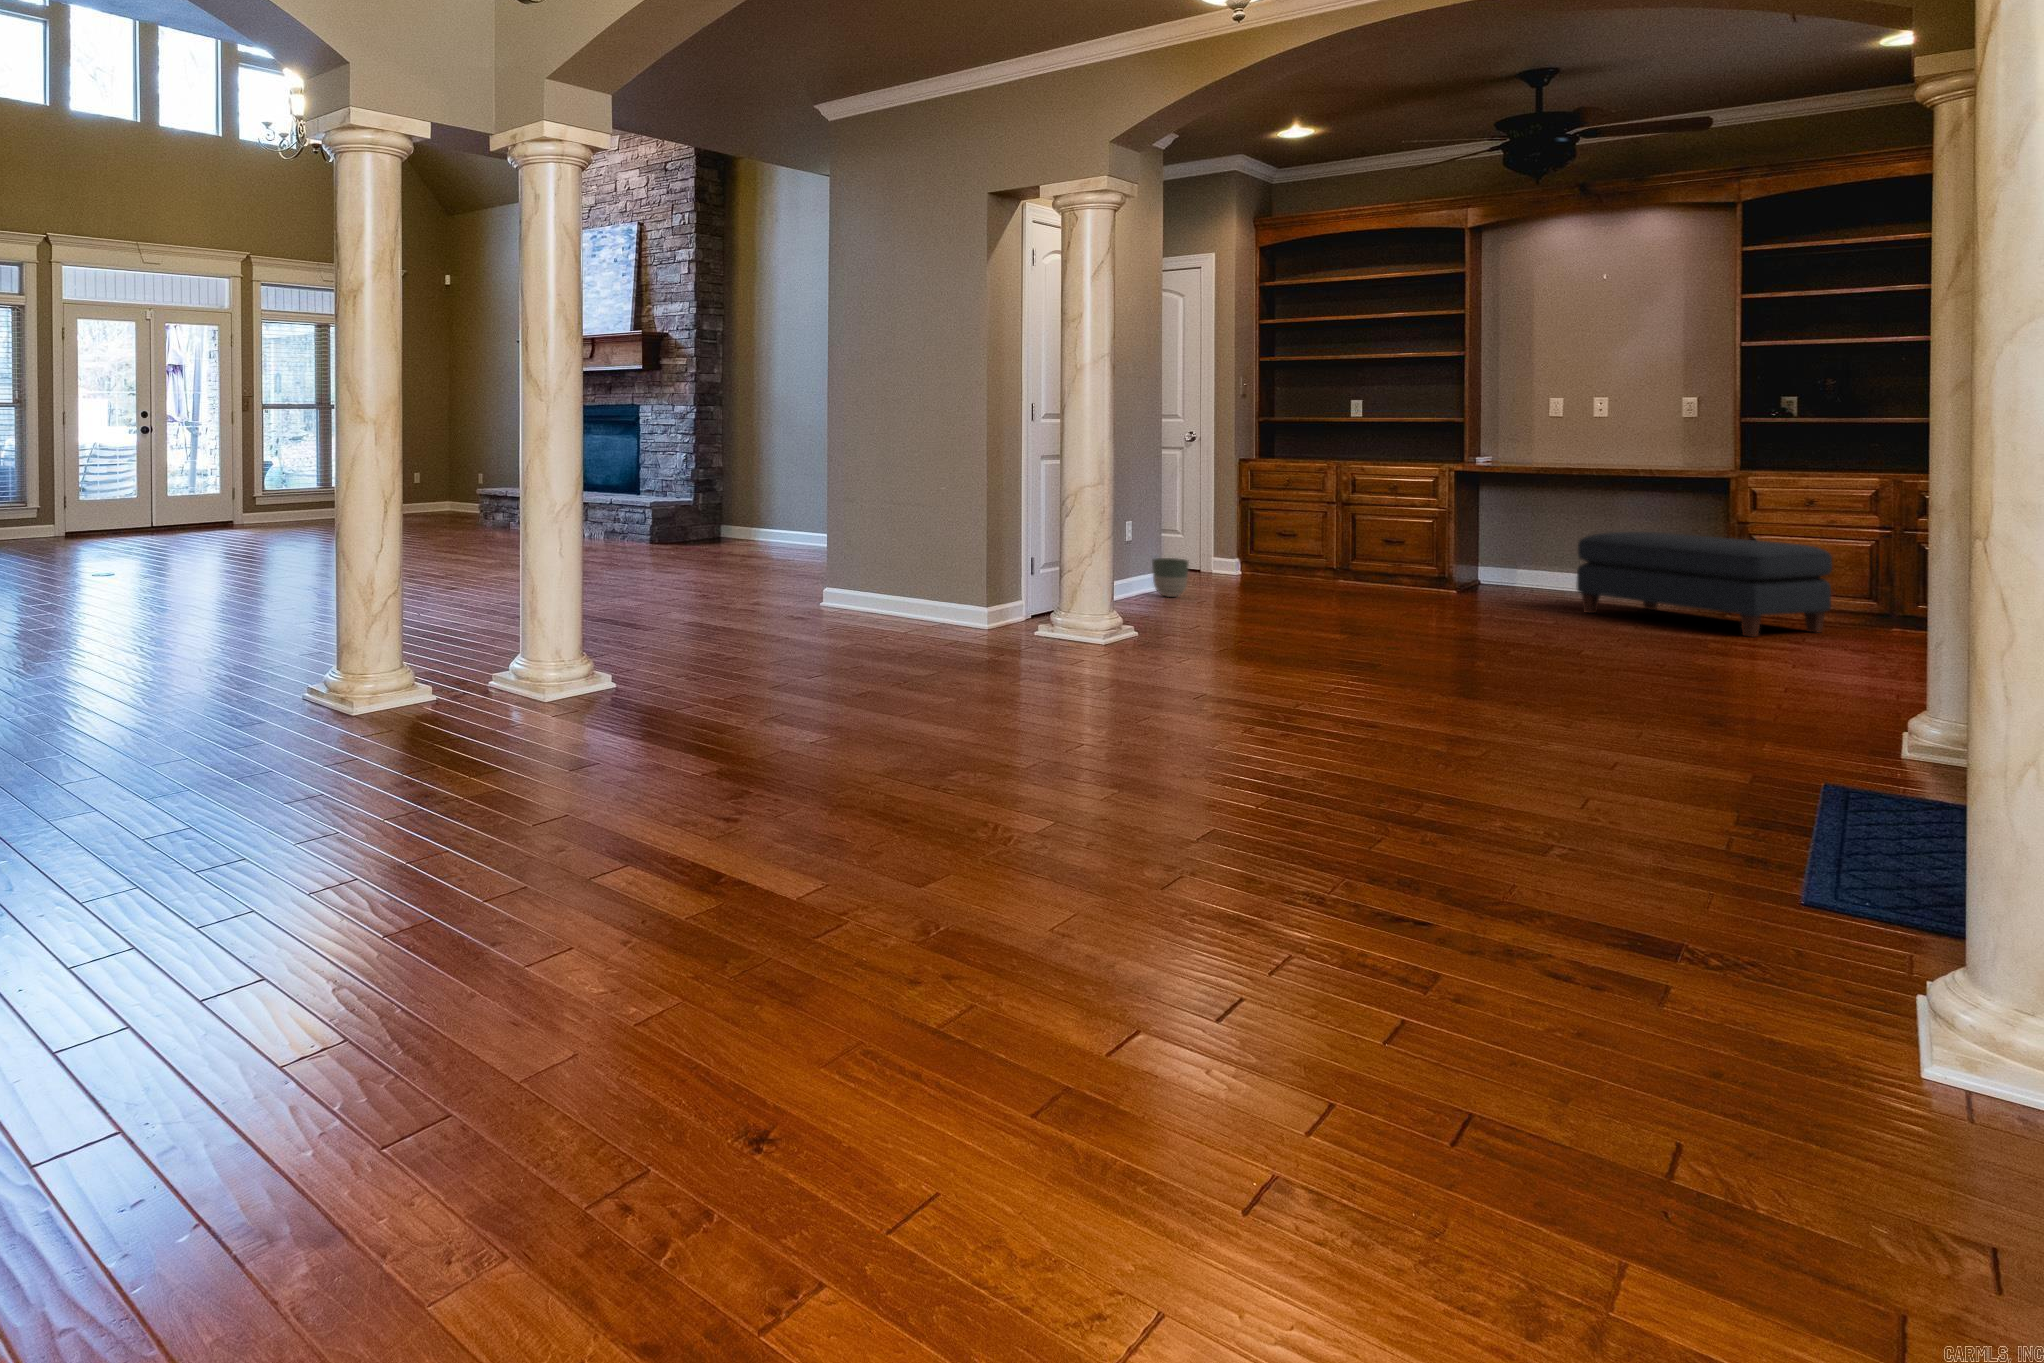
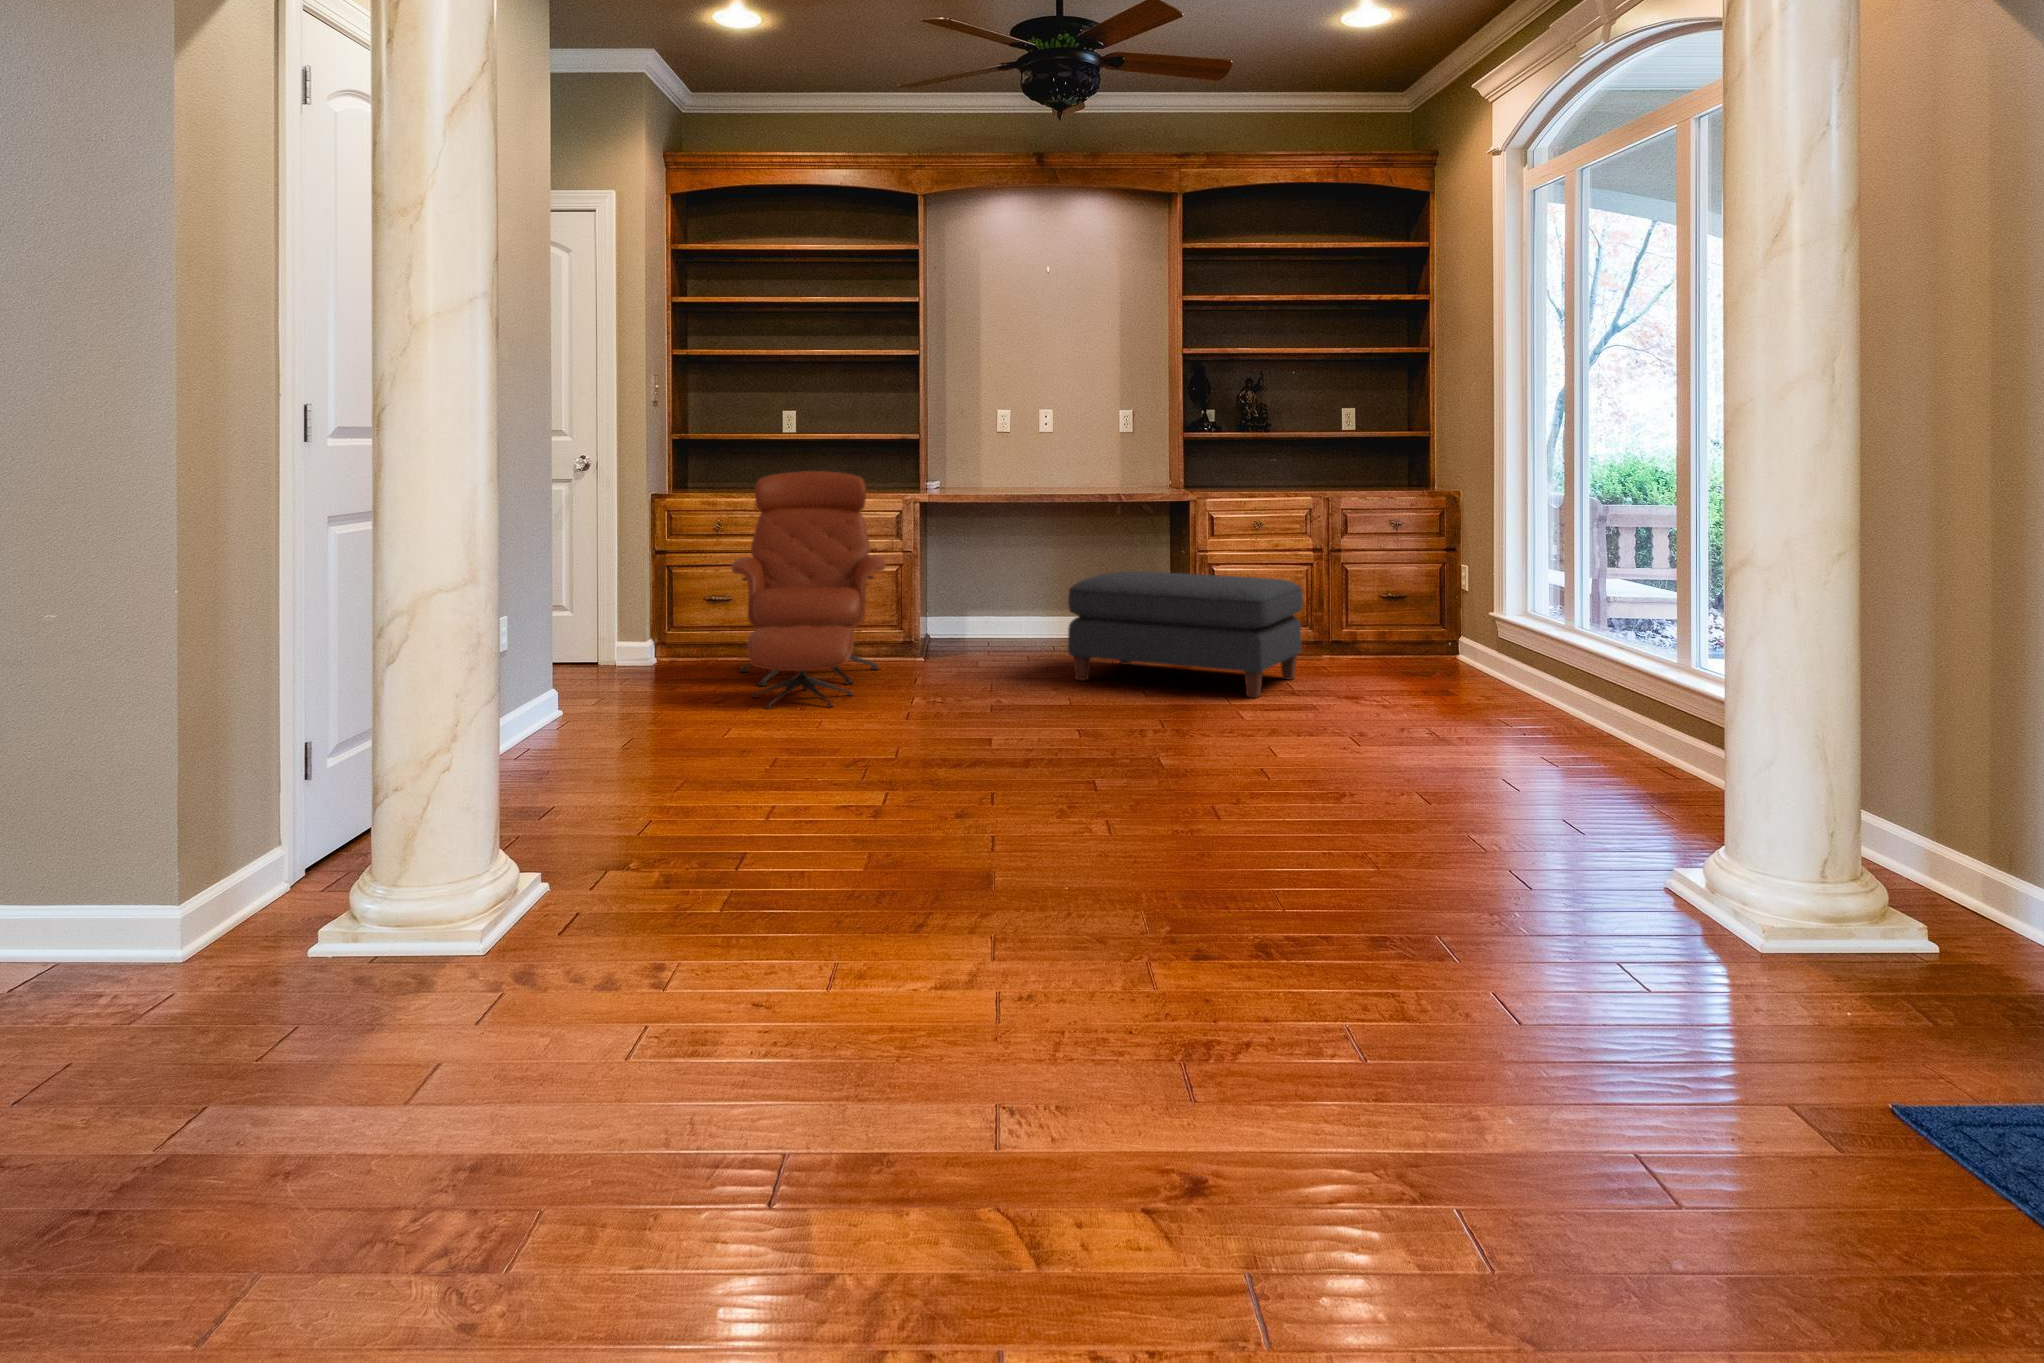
lounge chair: none [1293,445,1419,605] -> present [731,471,886,709]
planter: present [1152,558,1189,597] -> none [540,666,599,733]

